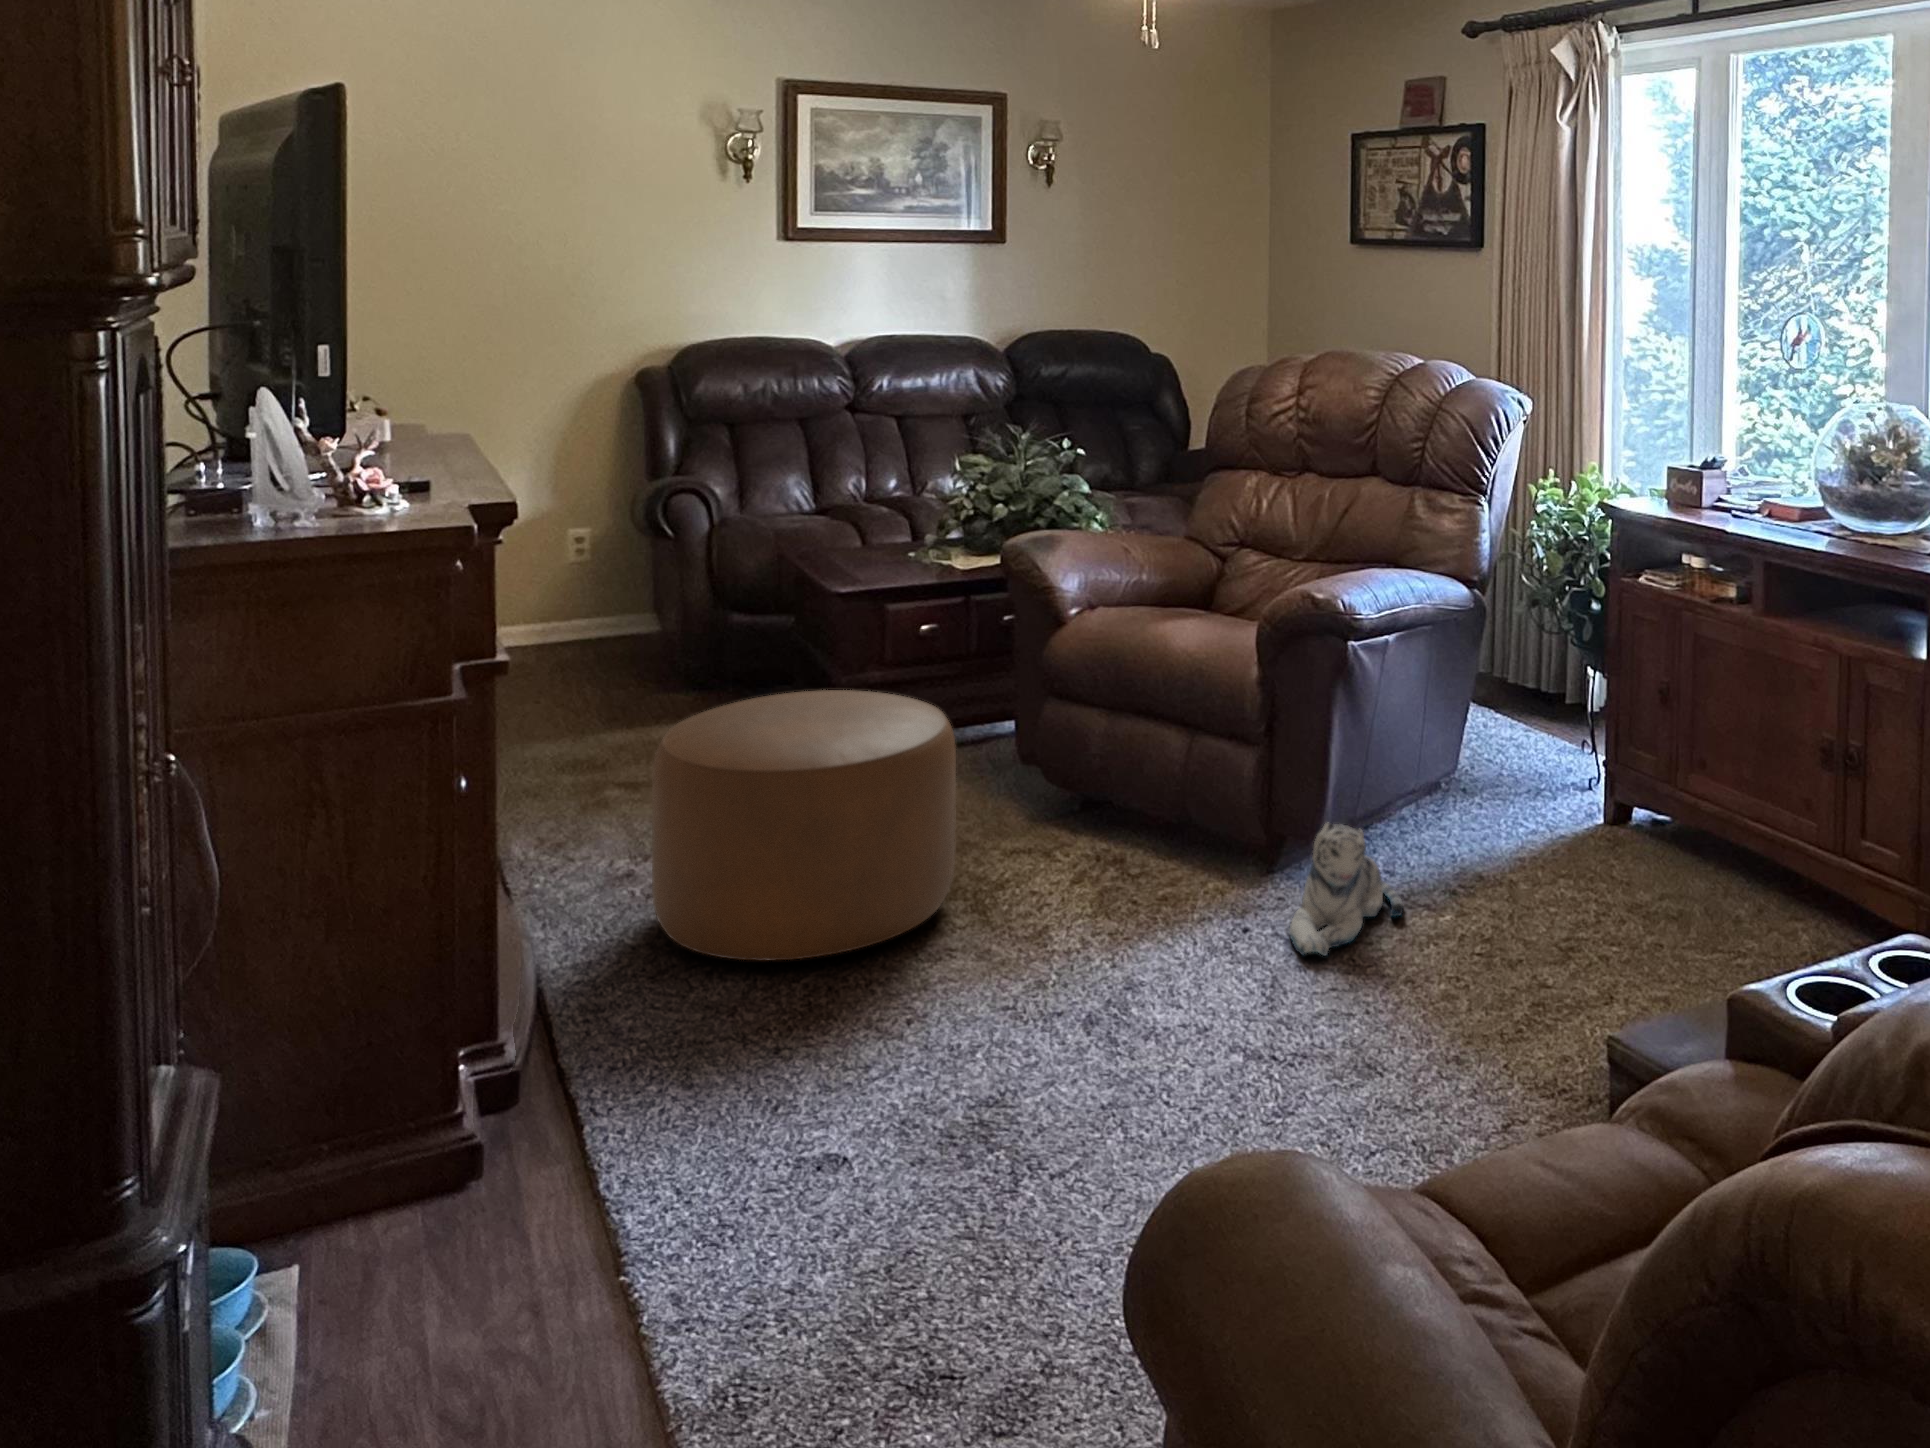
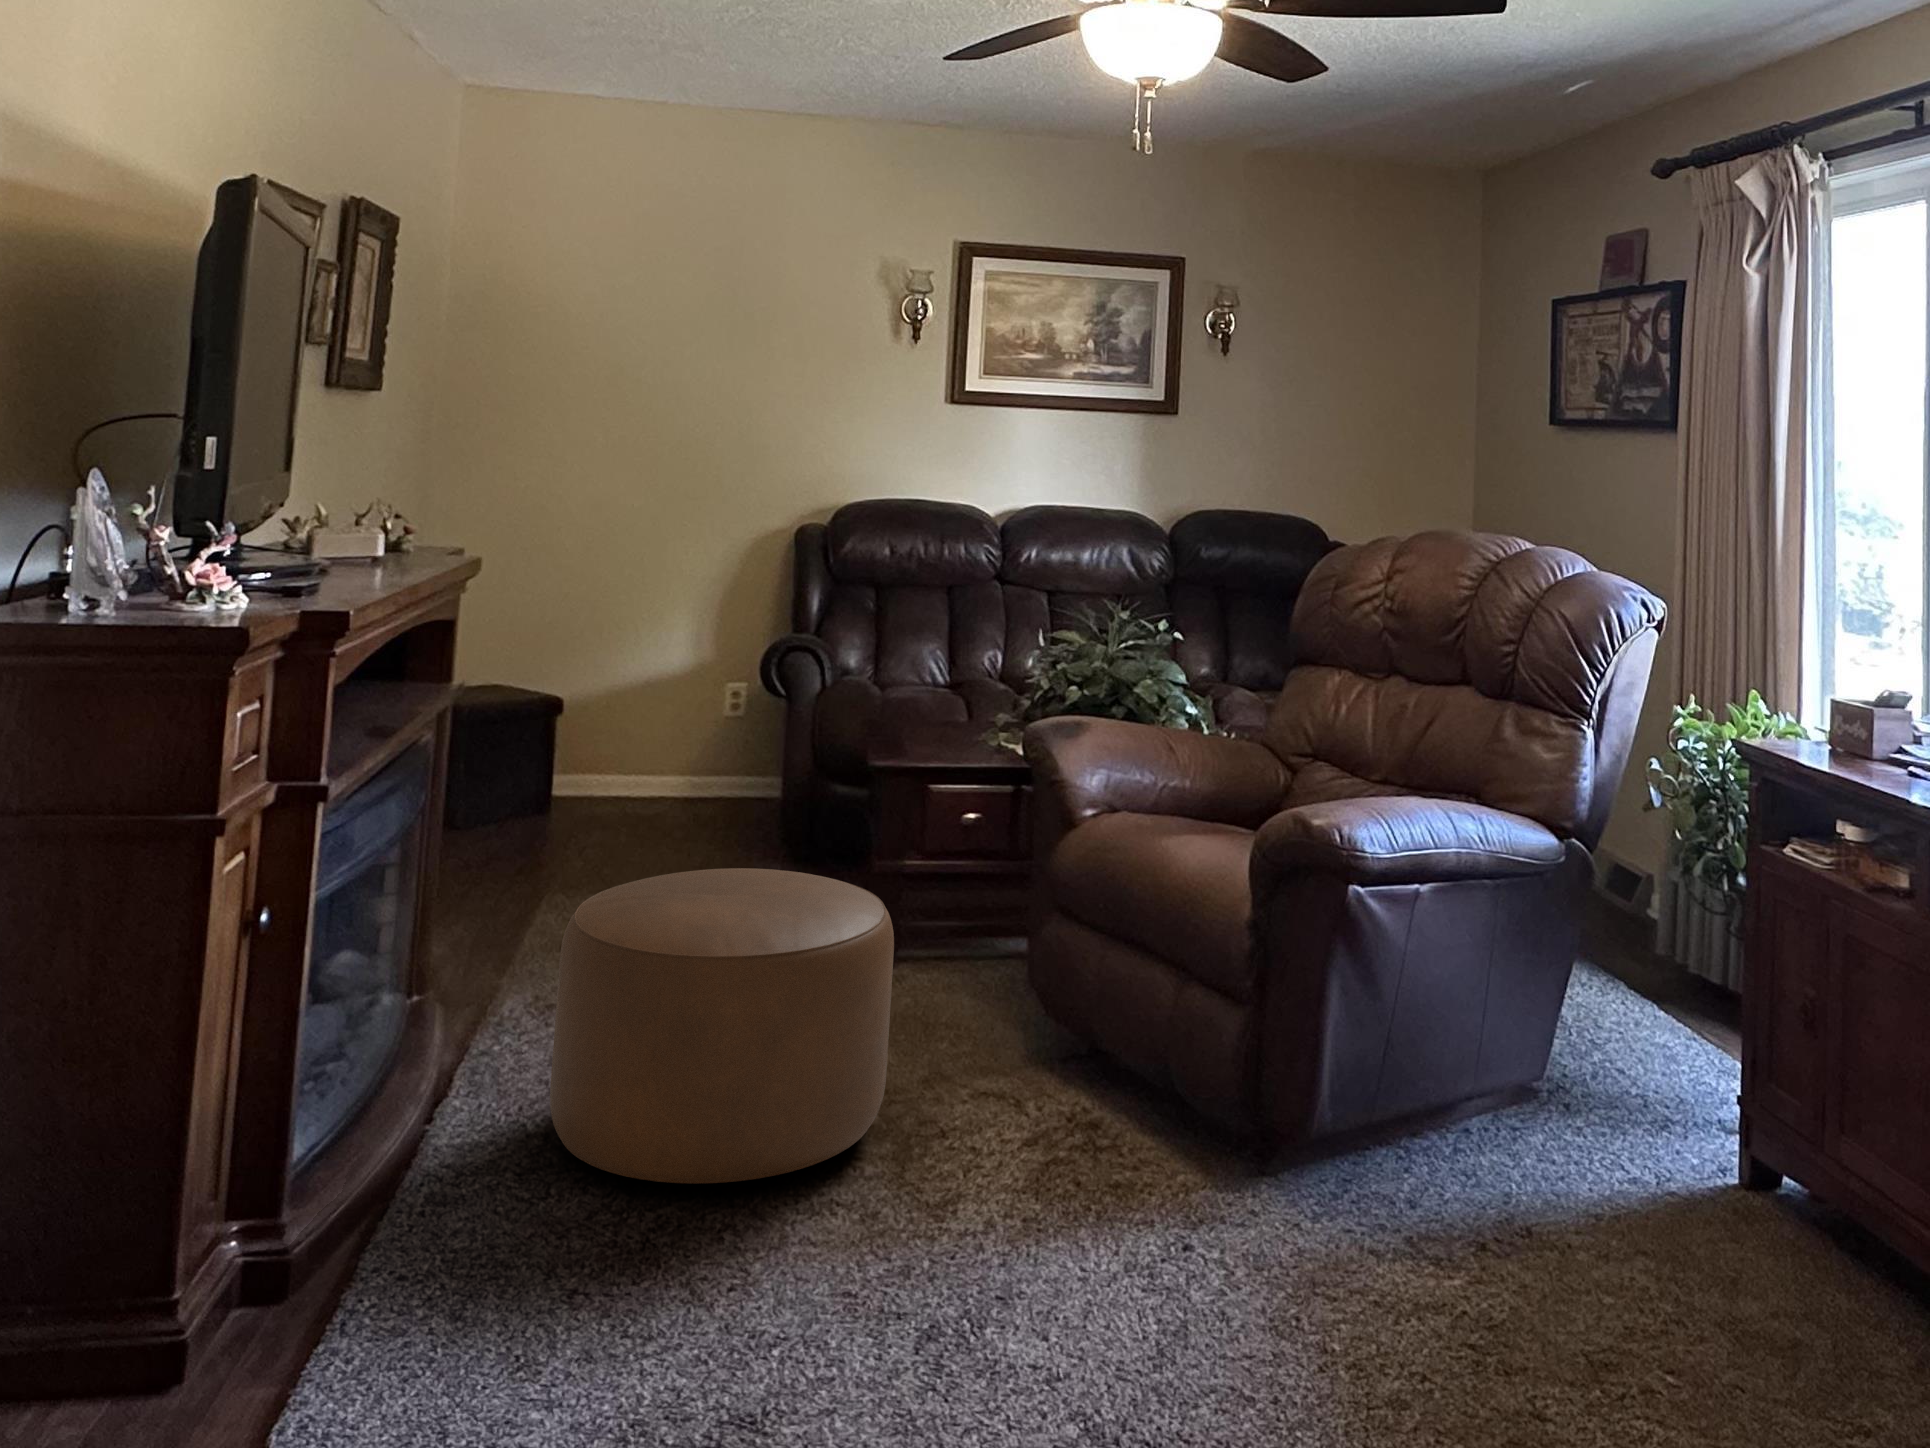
plush toy: present [1289,823,1403,956] -> none [1230,1120,1404,1305]

